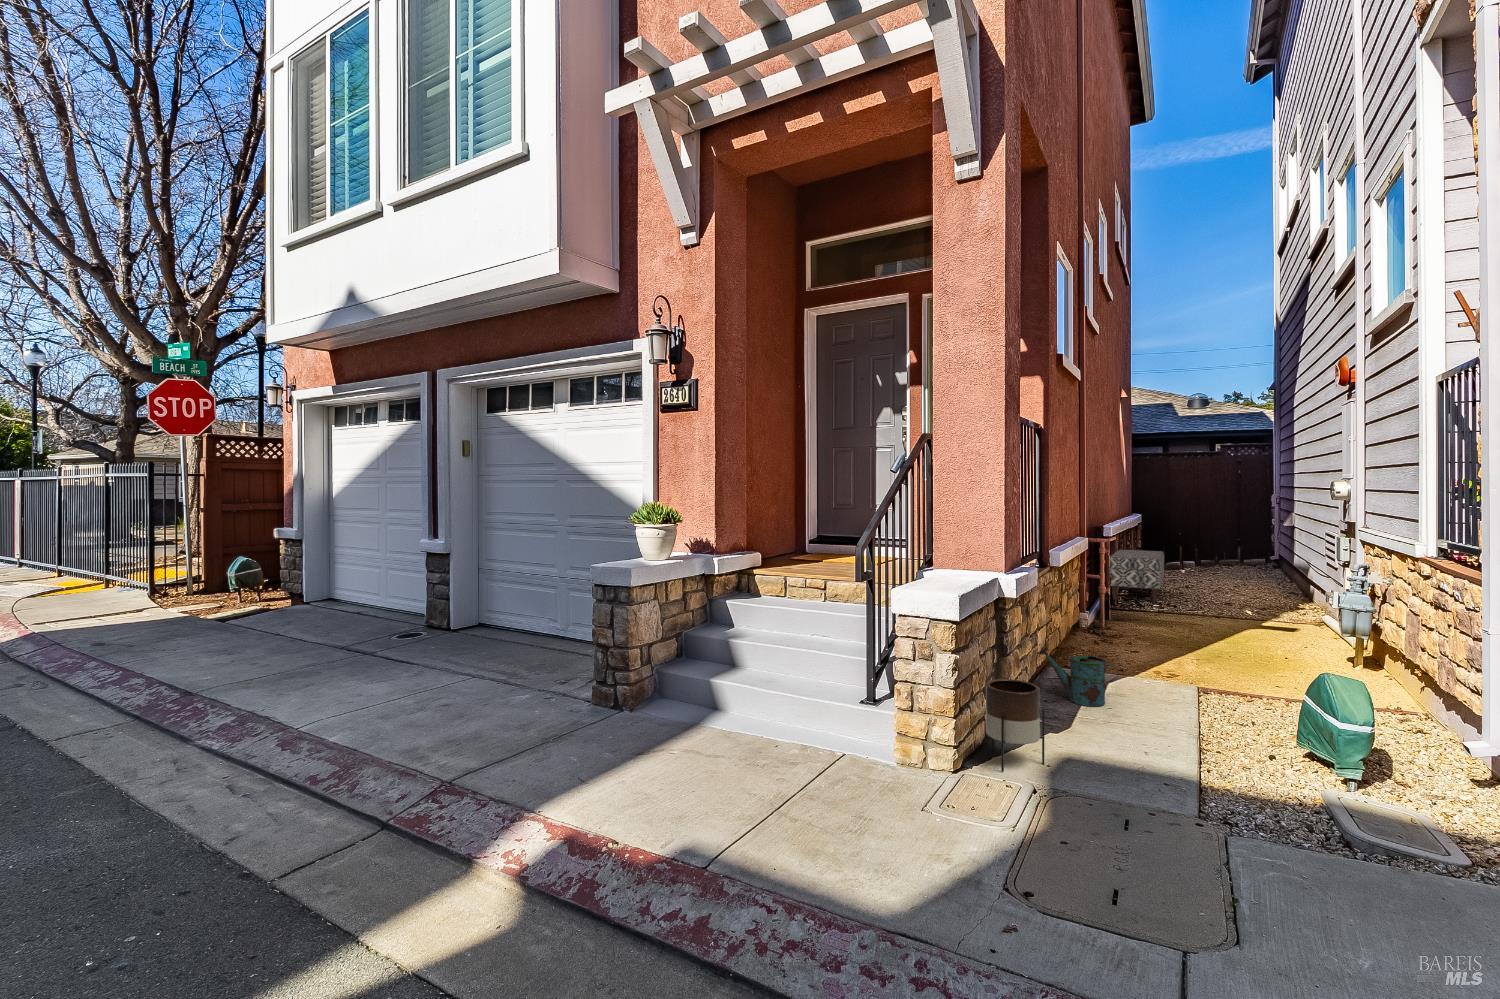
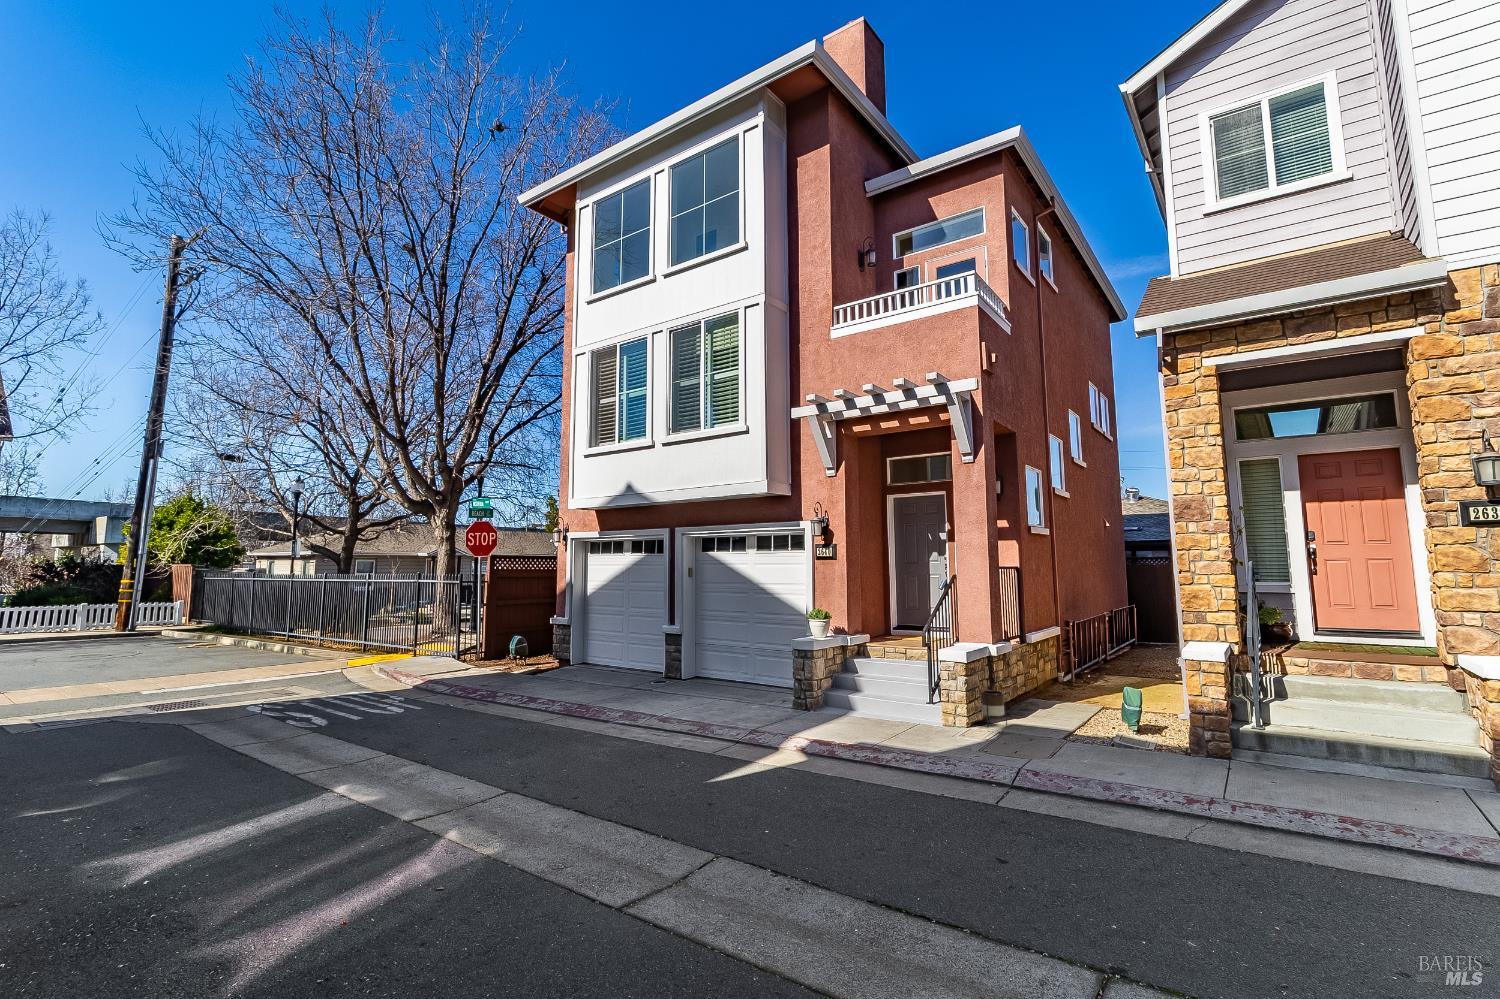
bench: present [1110,550,1164,603] -> none [1087,635,1130,670]
watering can: present [1039,647,1119,706] -> none [1016,683,1054,711]

